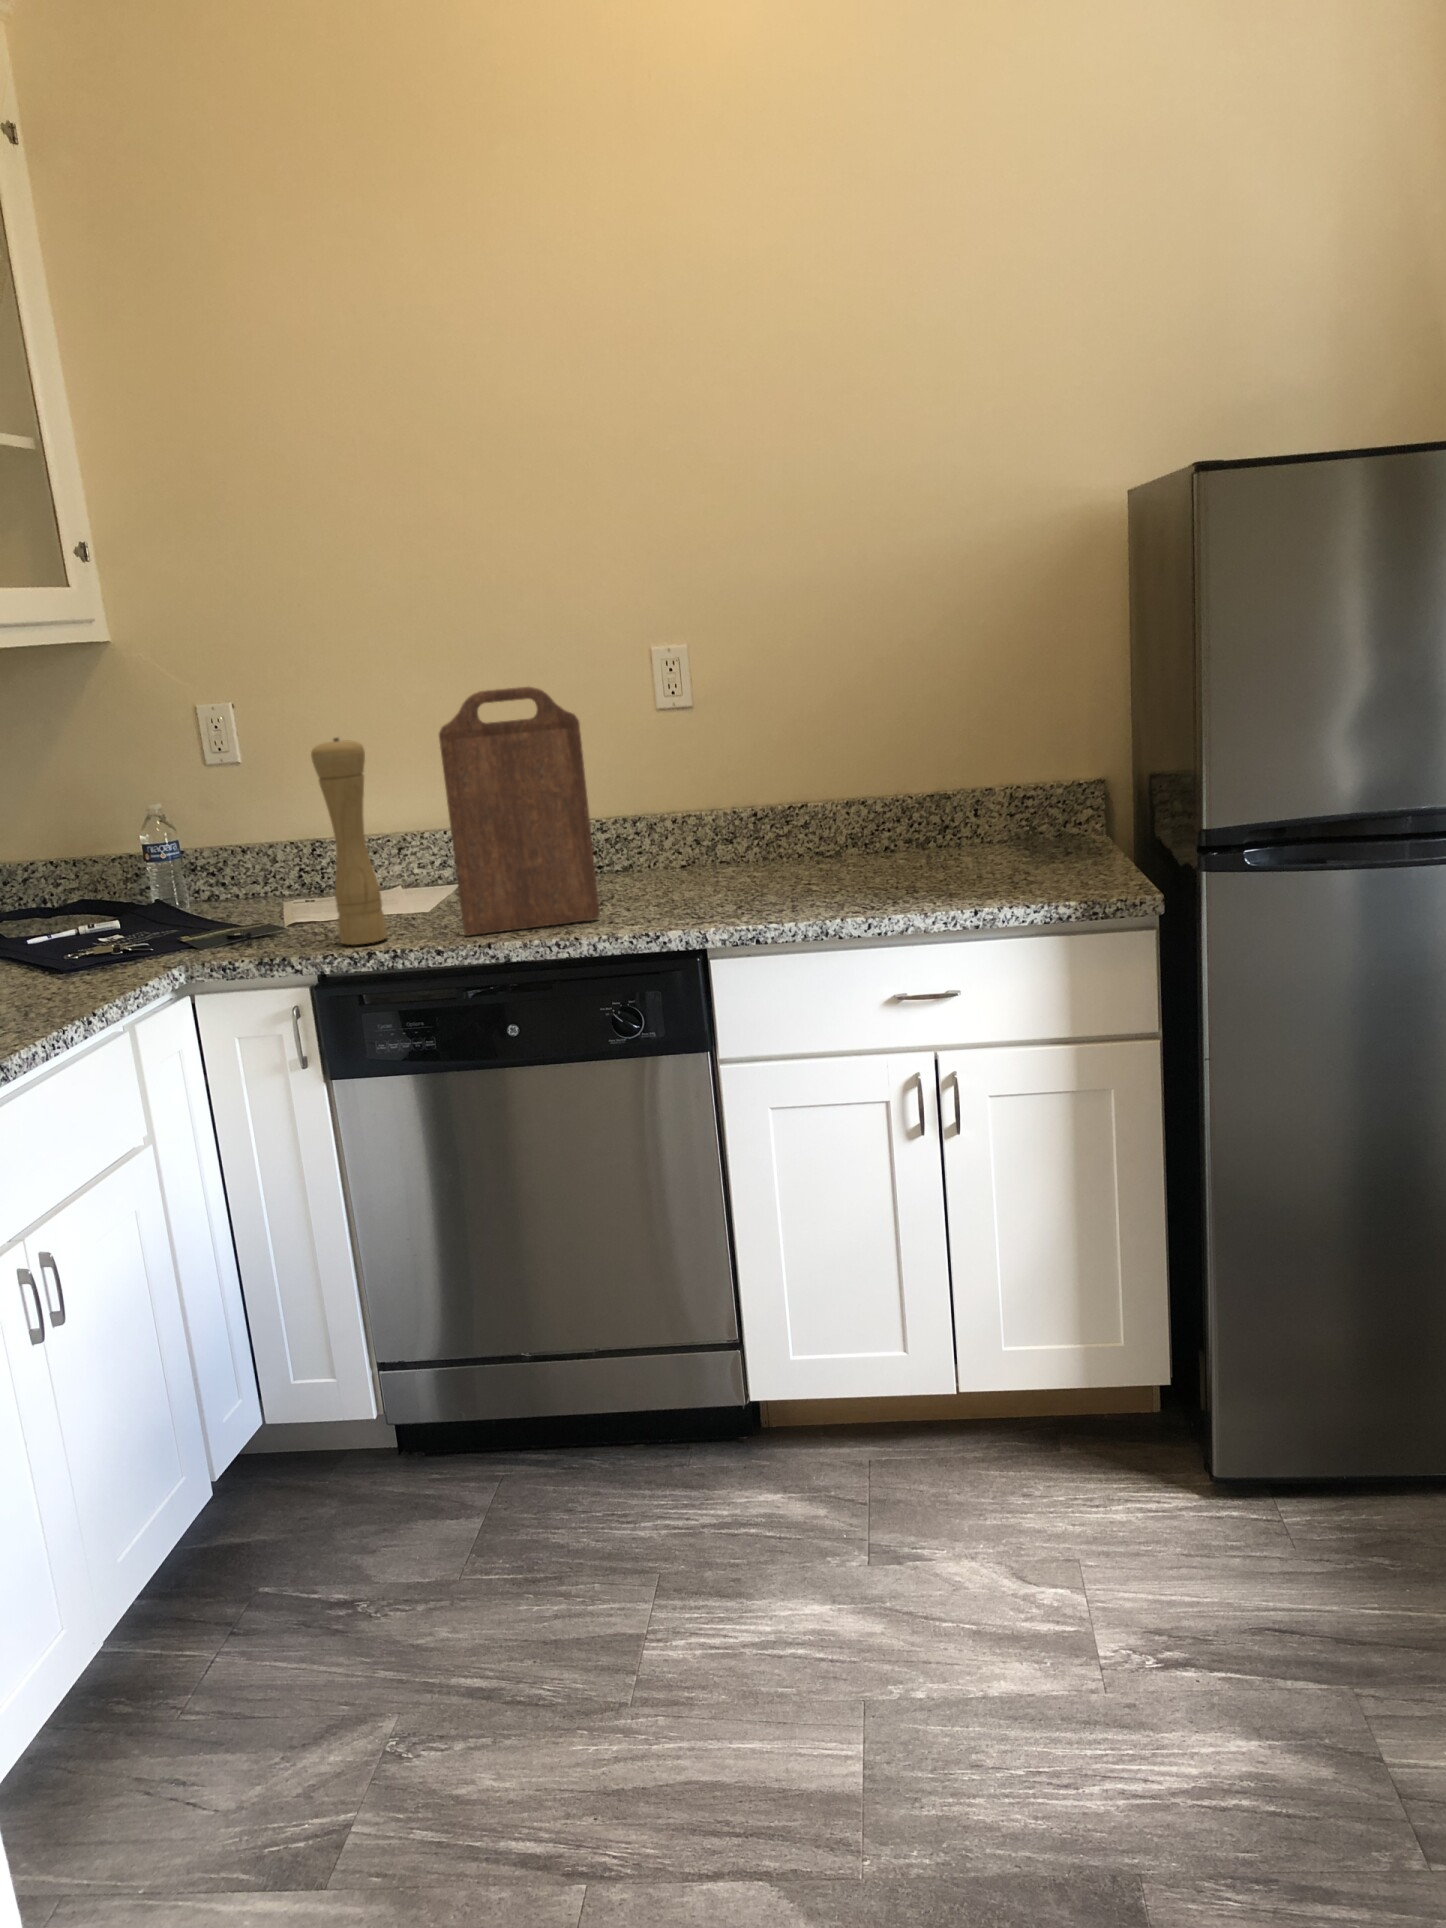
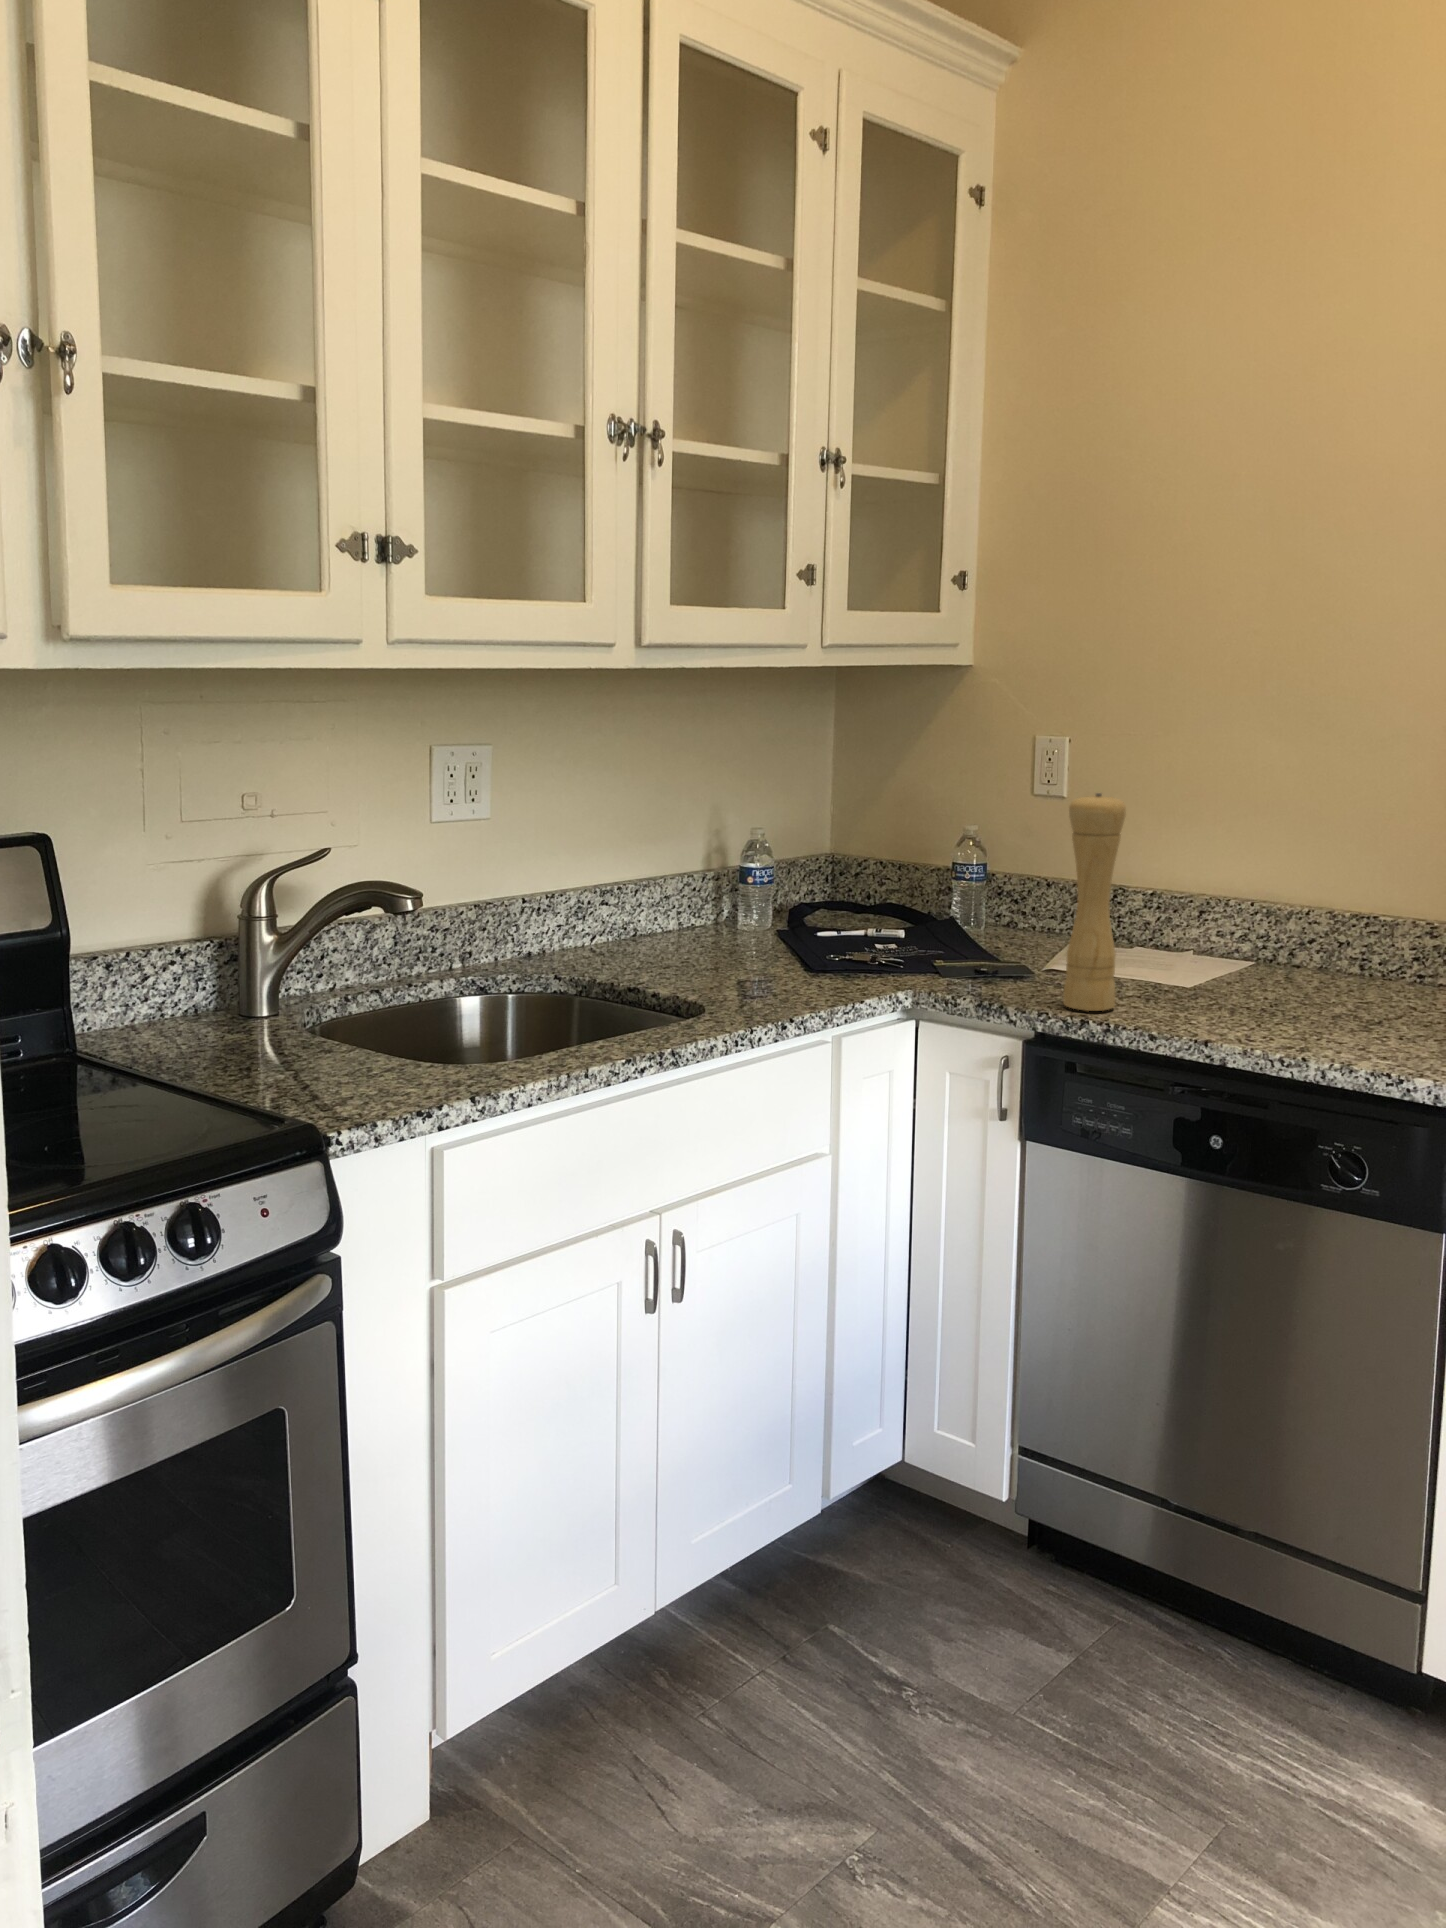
cutting board: present [439,687,600,935] -> none [1190,765,1368,1040]

